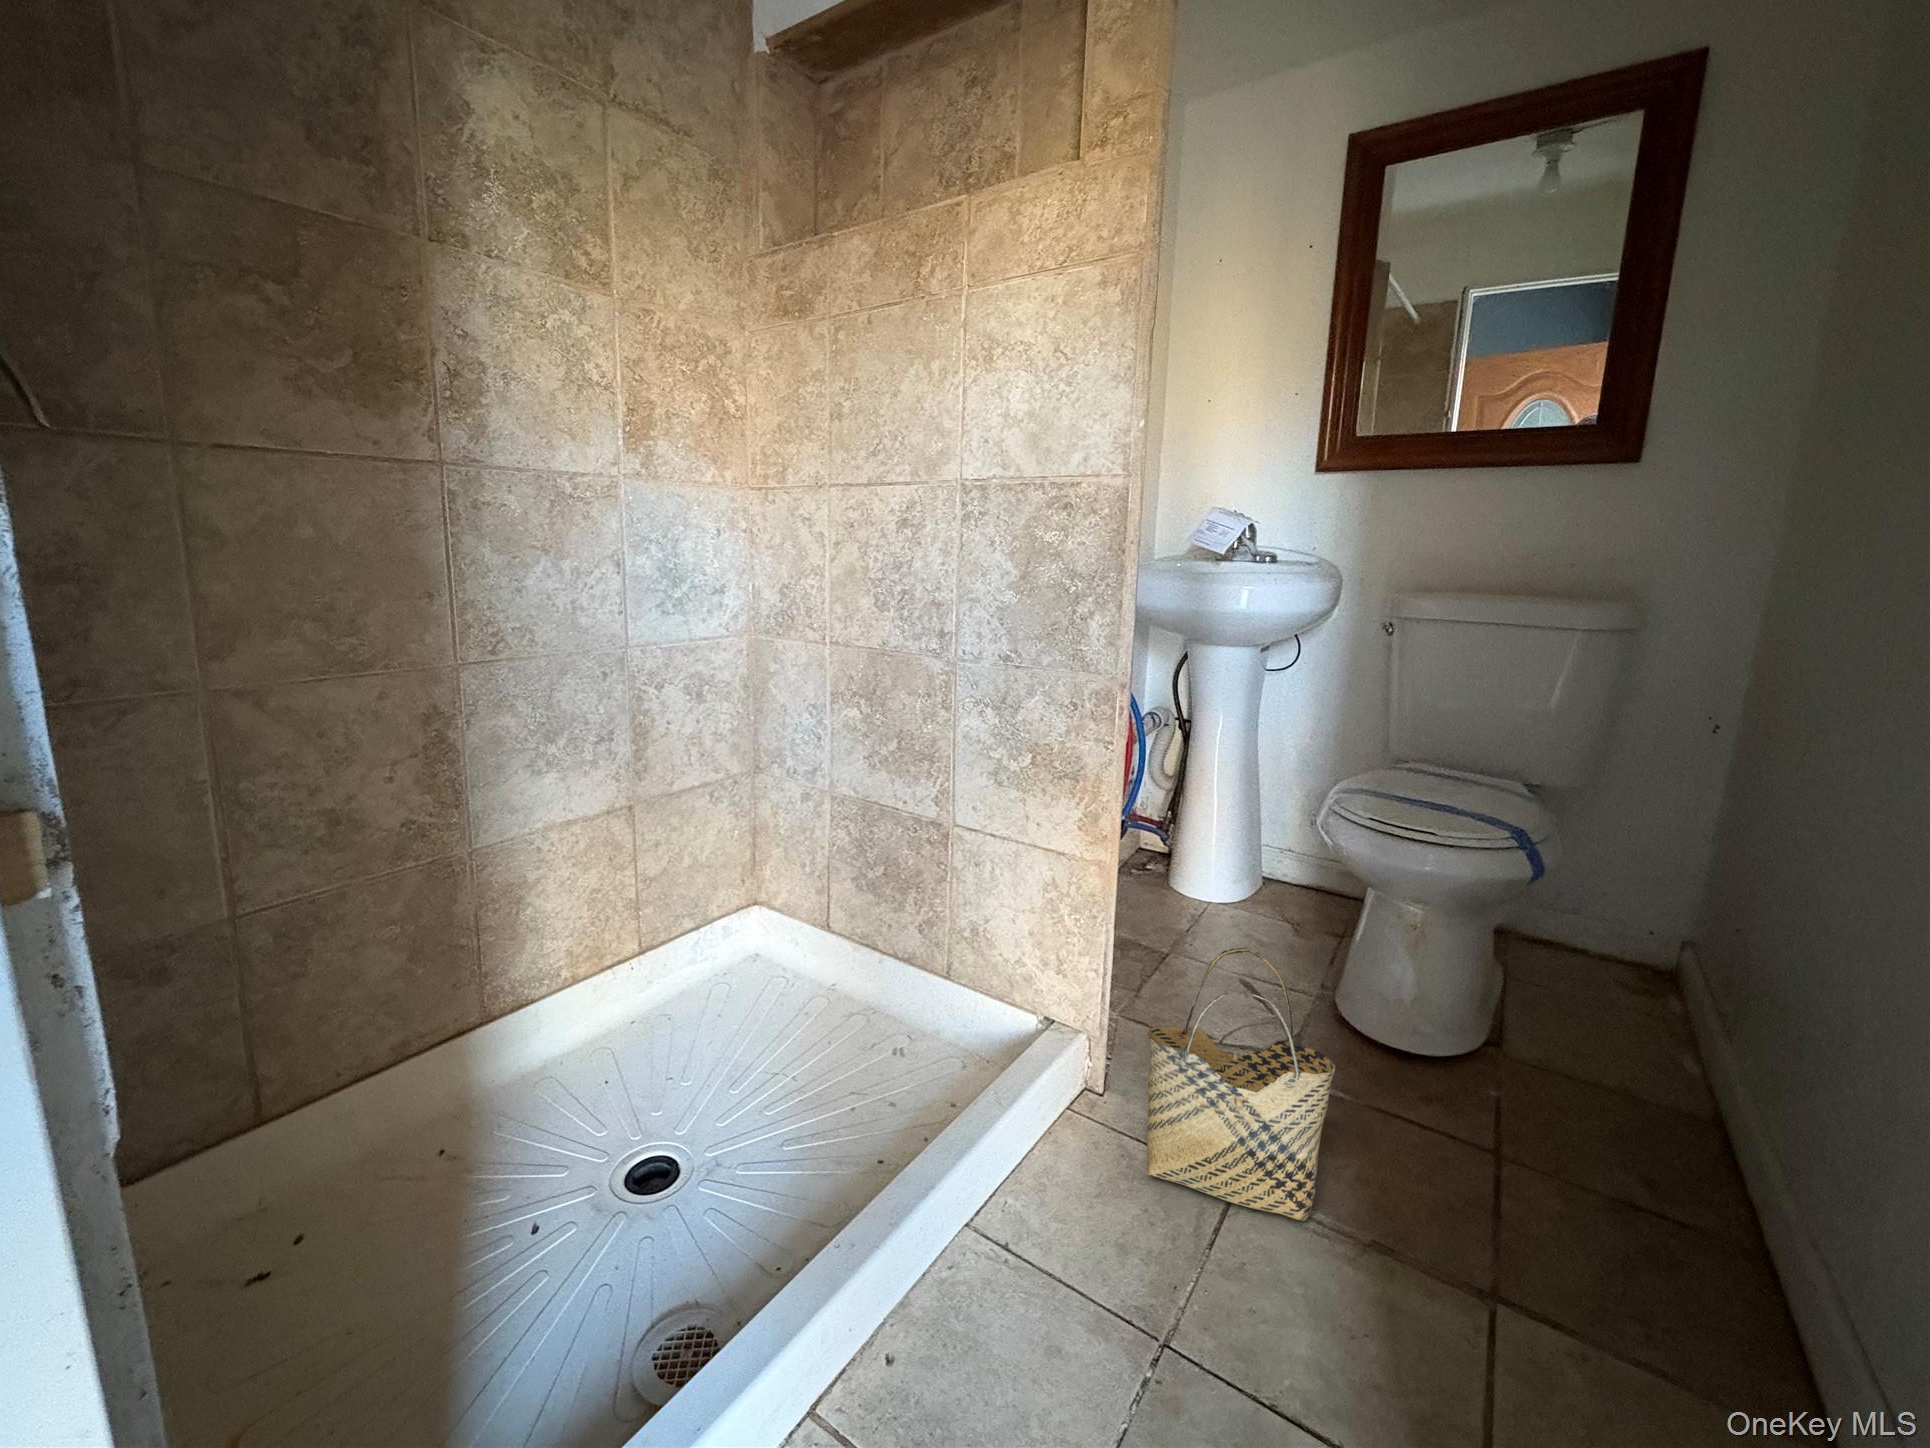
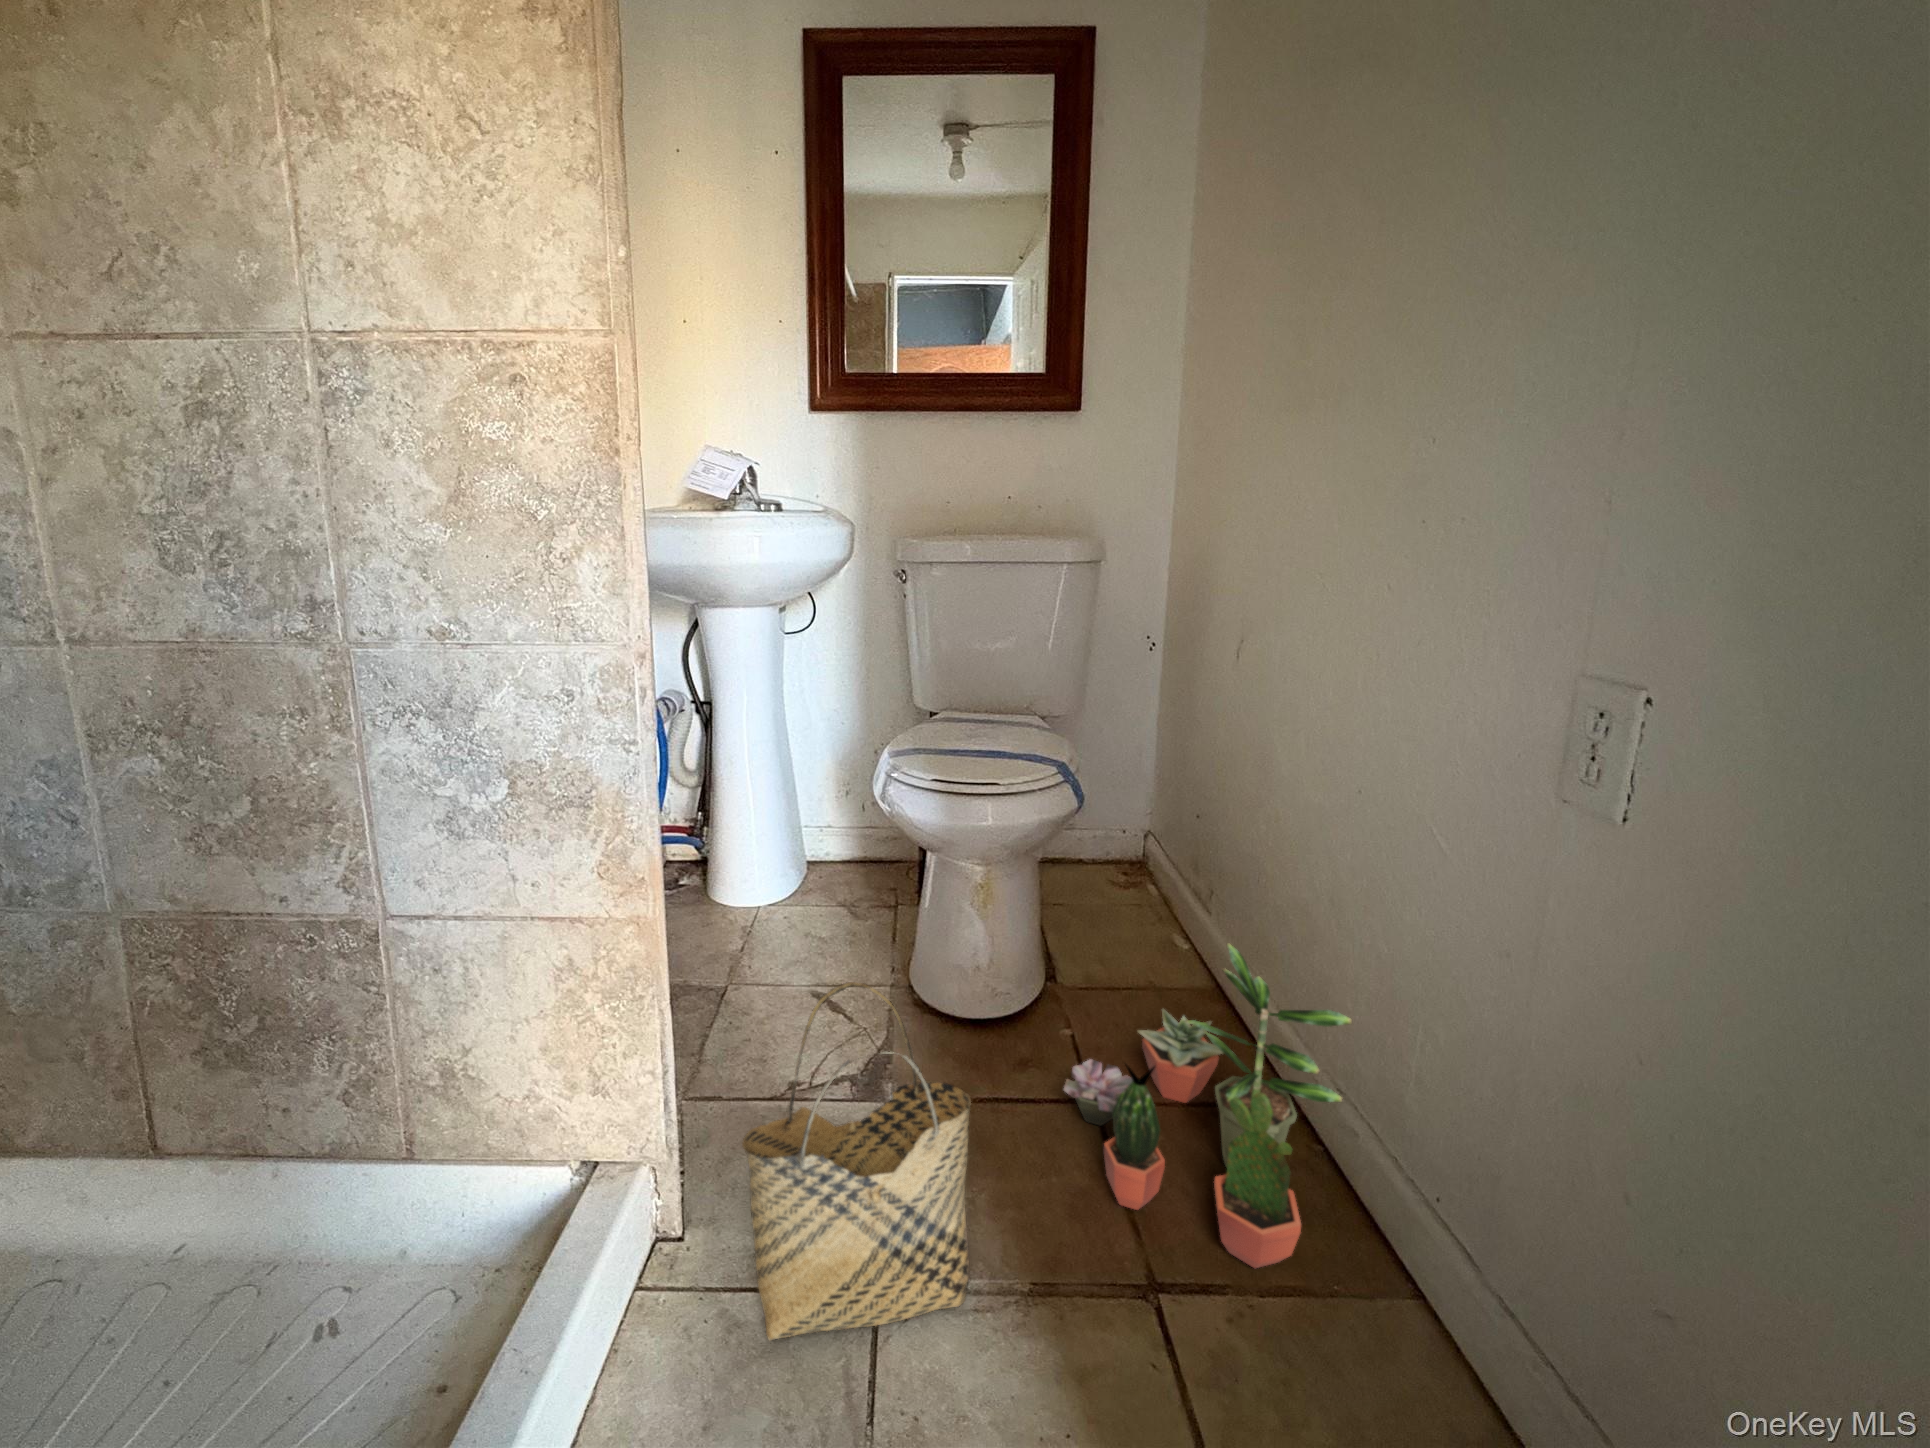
potted plant: none [1453,1035,1795,1337] -> present [1064,943,1352,1268]

